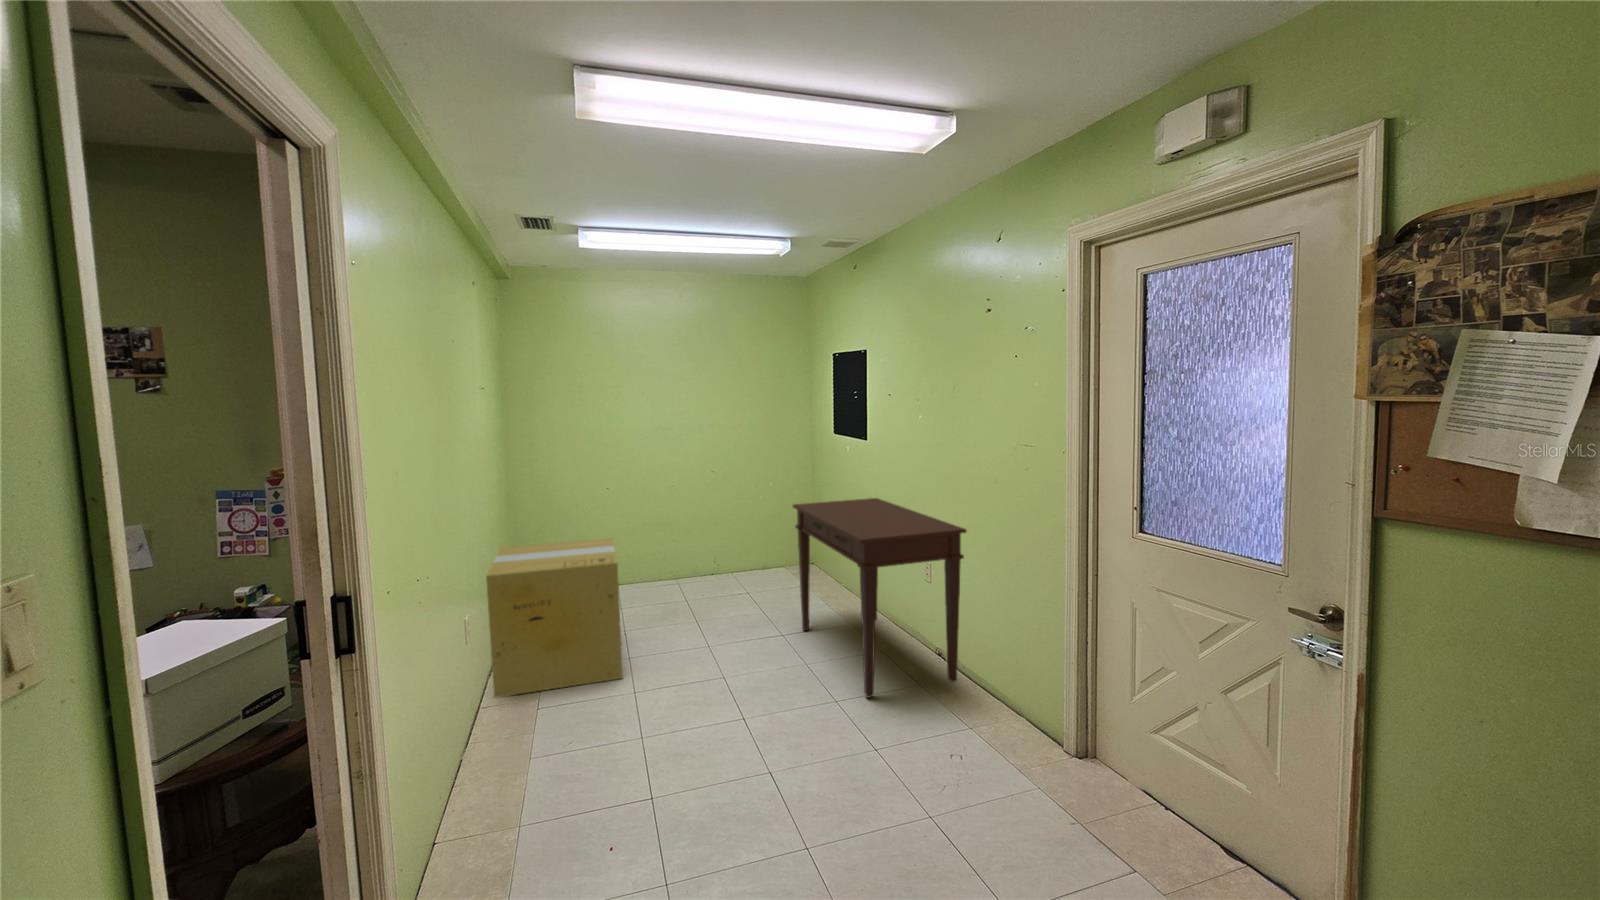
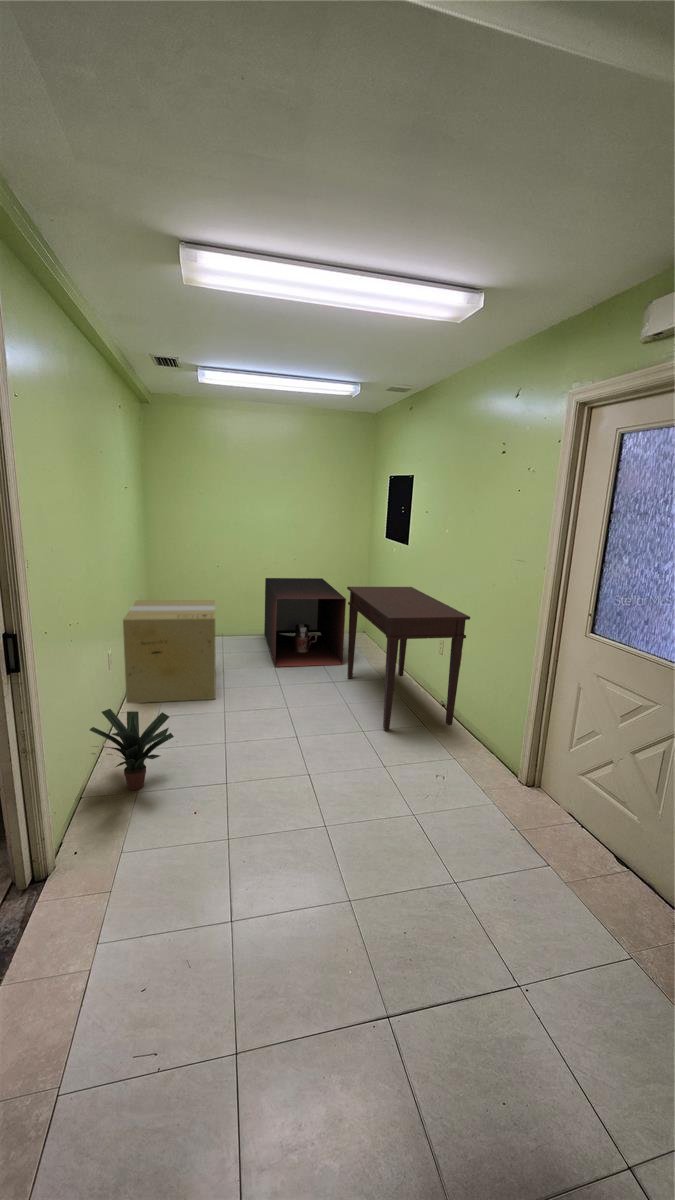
storage cabinet: none [675,498,792,624] -> present [264,578,346,667]
potted plant: none [449,704,575,828] -> present [90,709,174,790]

